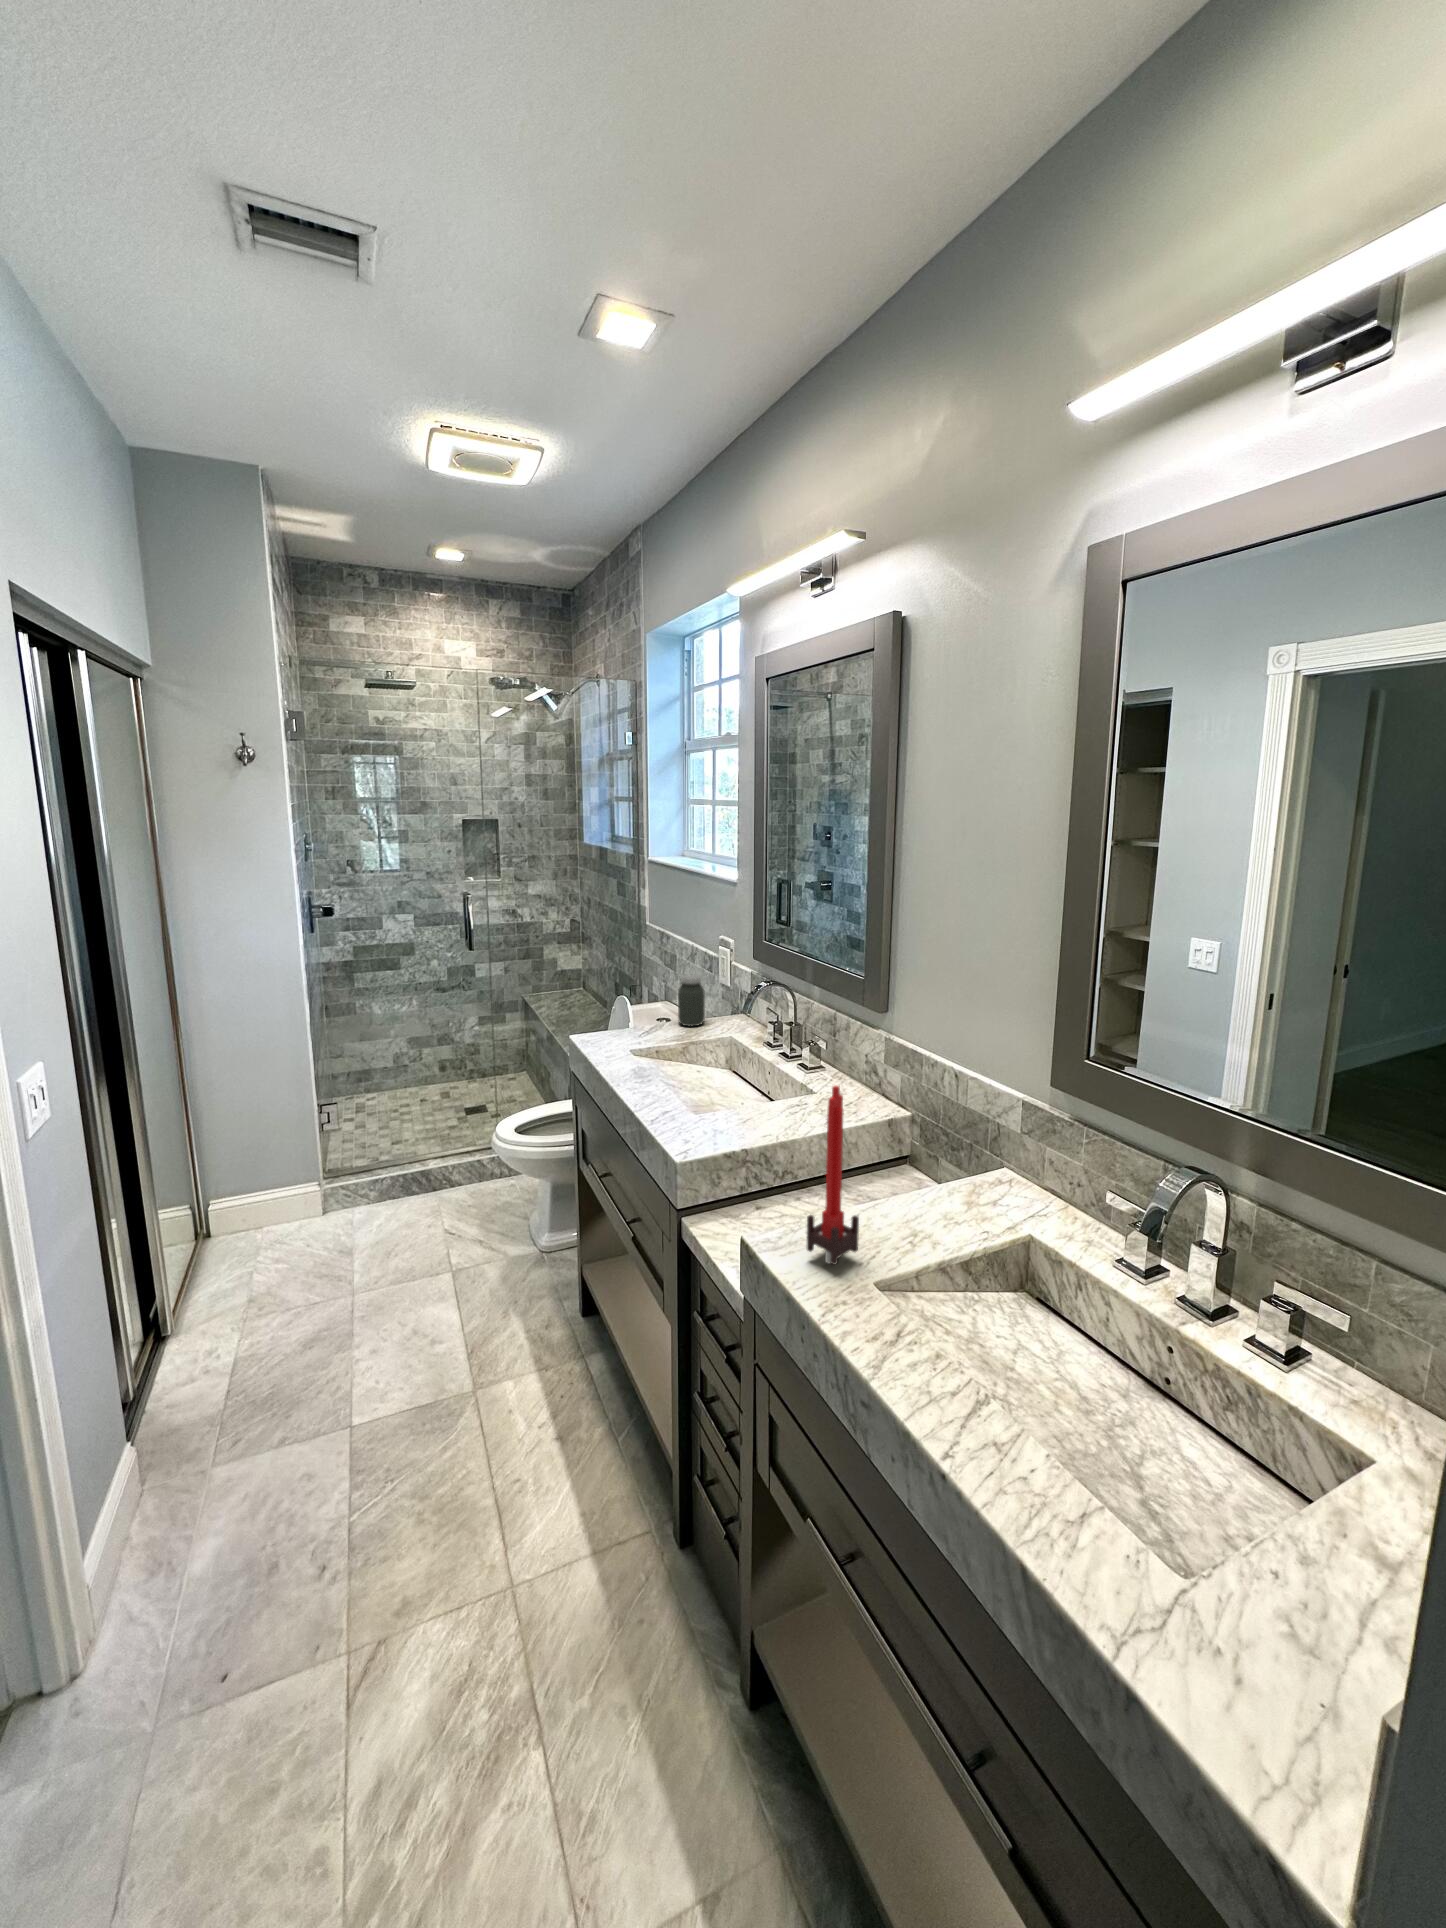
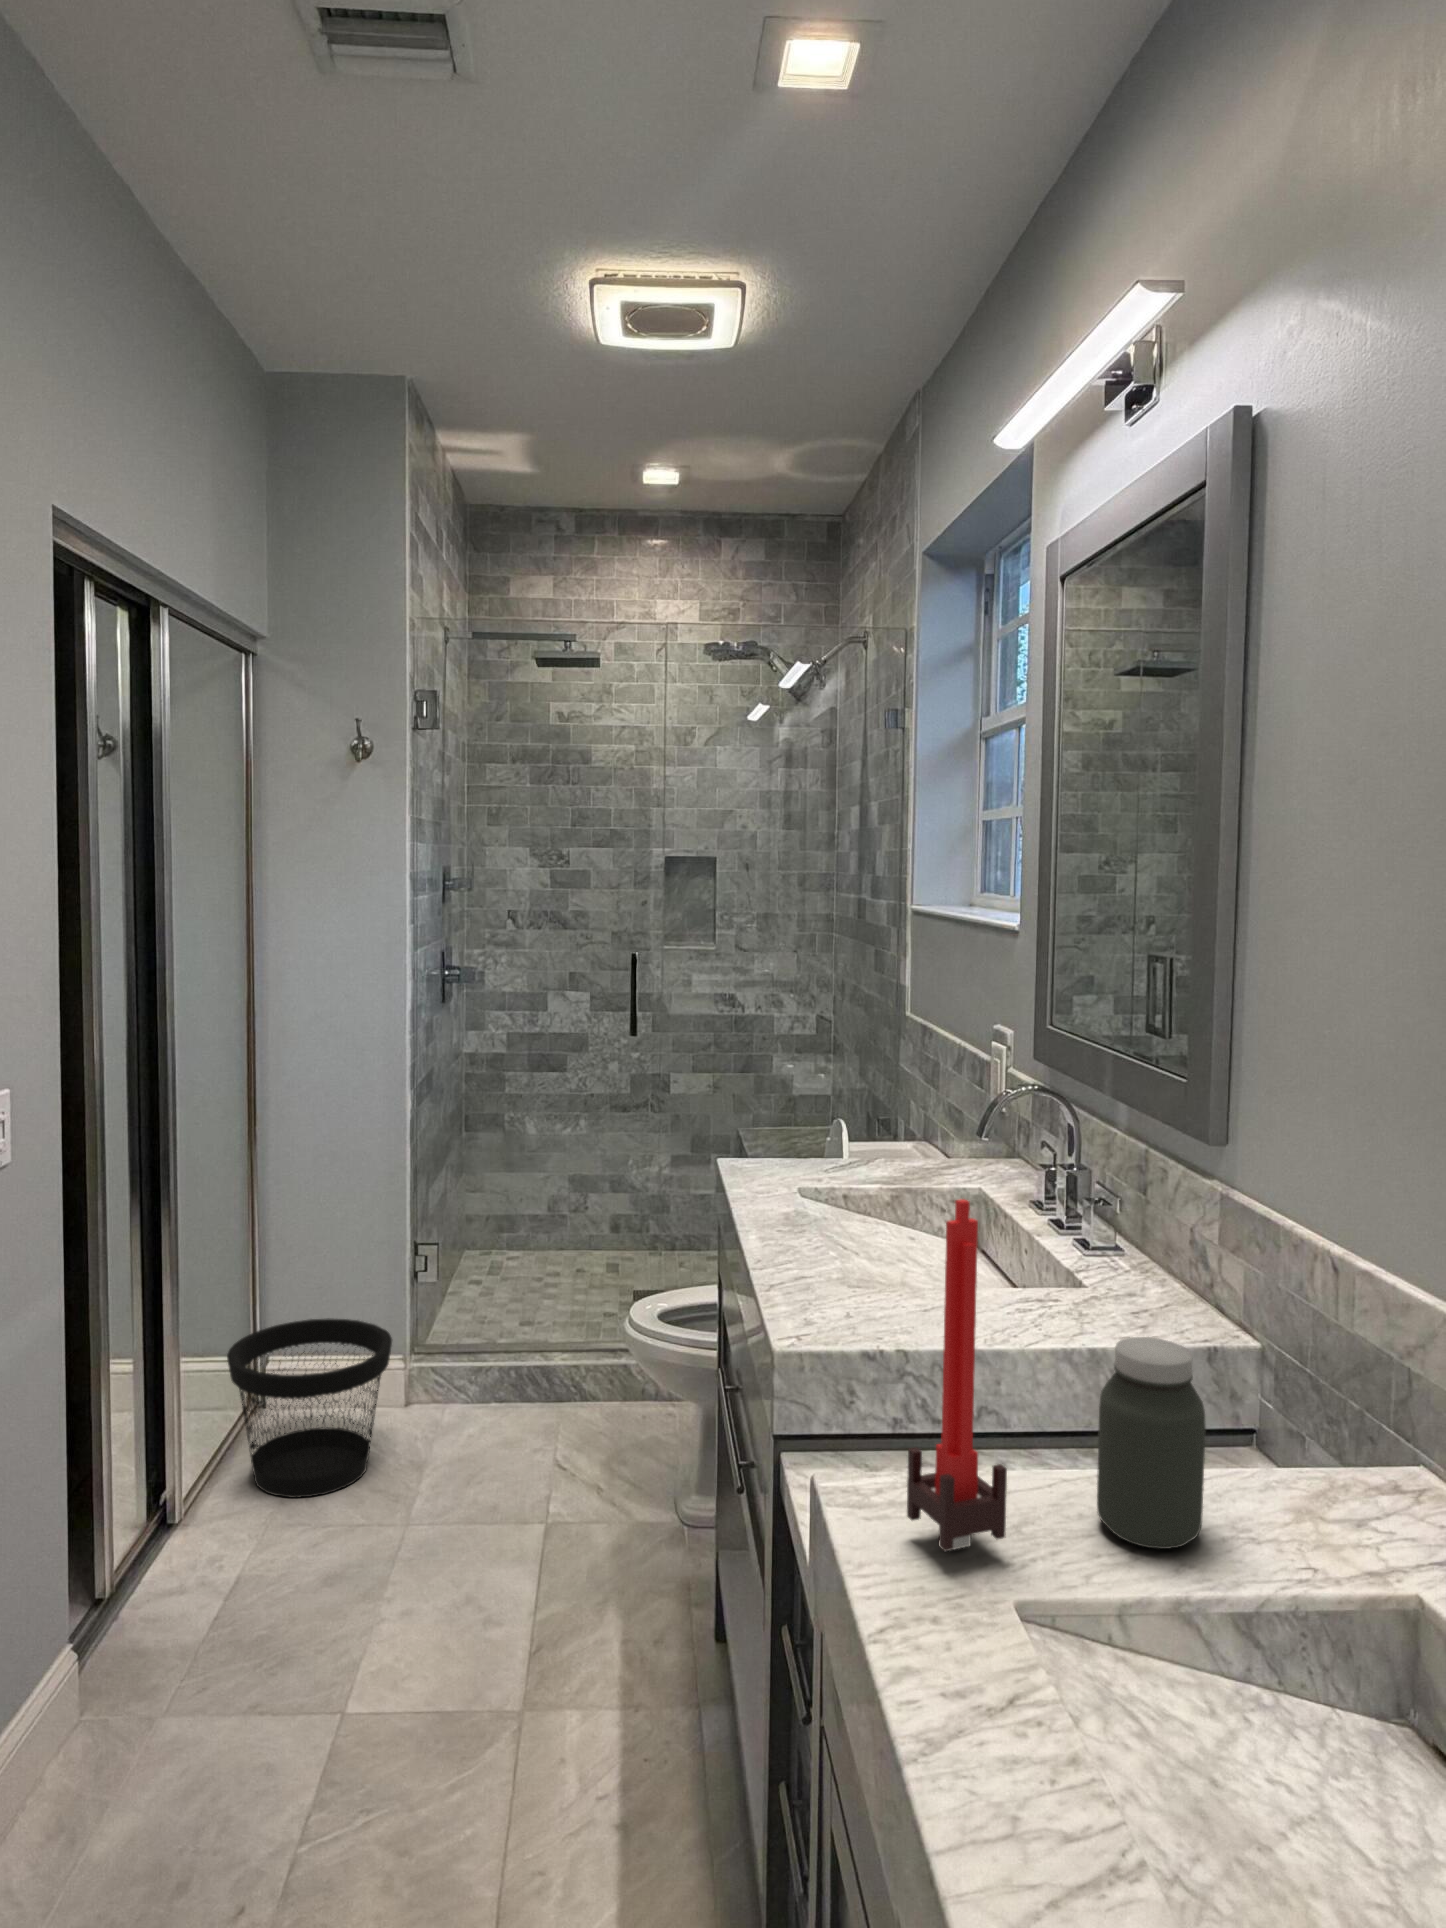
jar: present [678,975,705,1026] -> present [1097,1337,1206,1549]
wastebasket: none [188,1163,319,1293] -> present [227,1318,392,1498]

